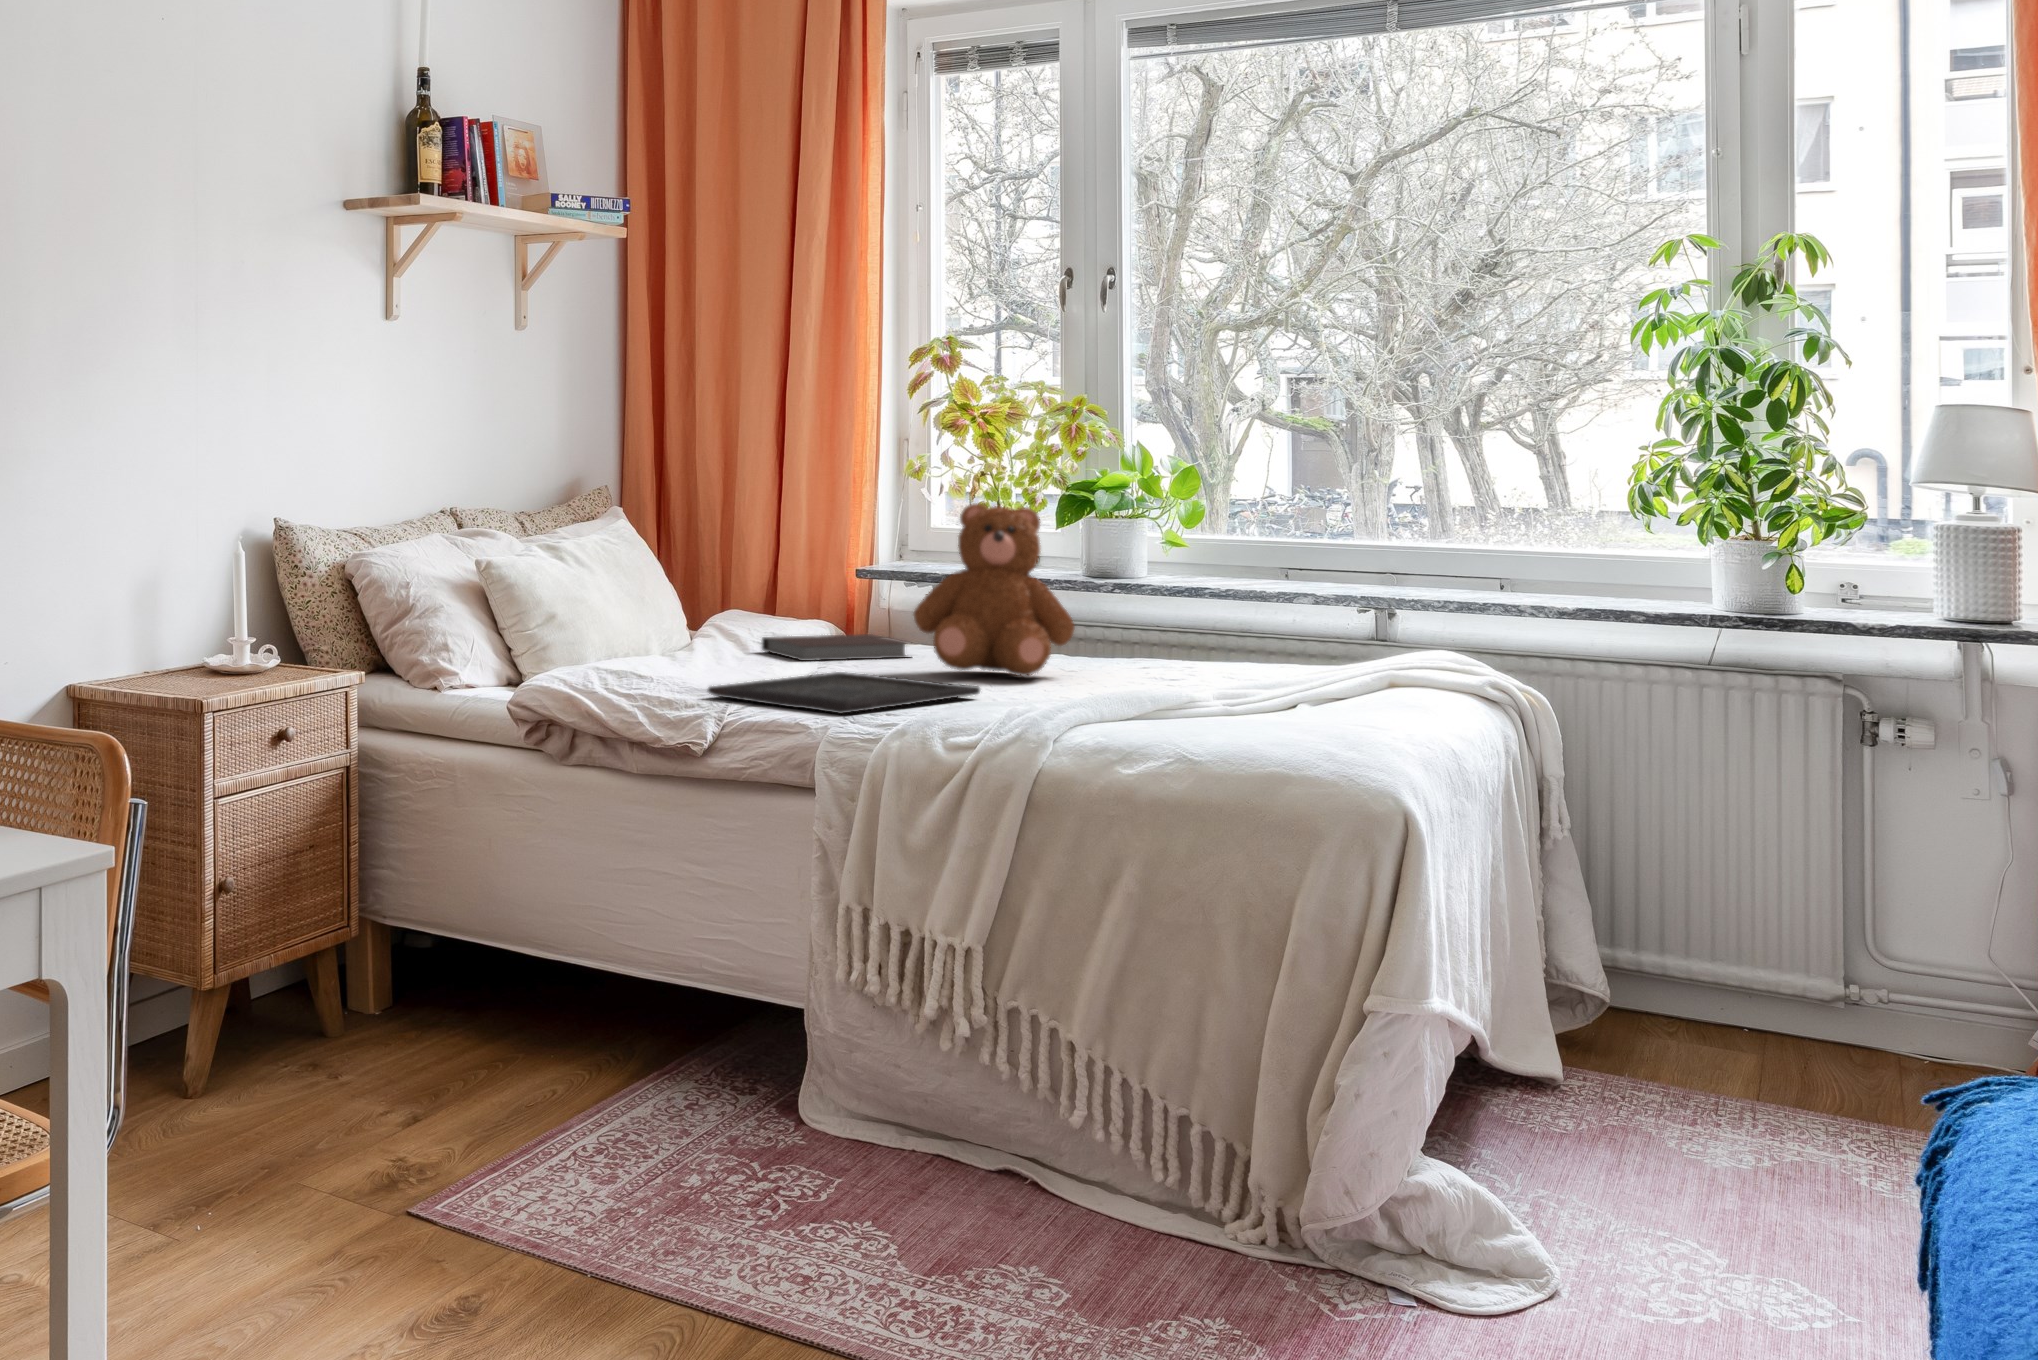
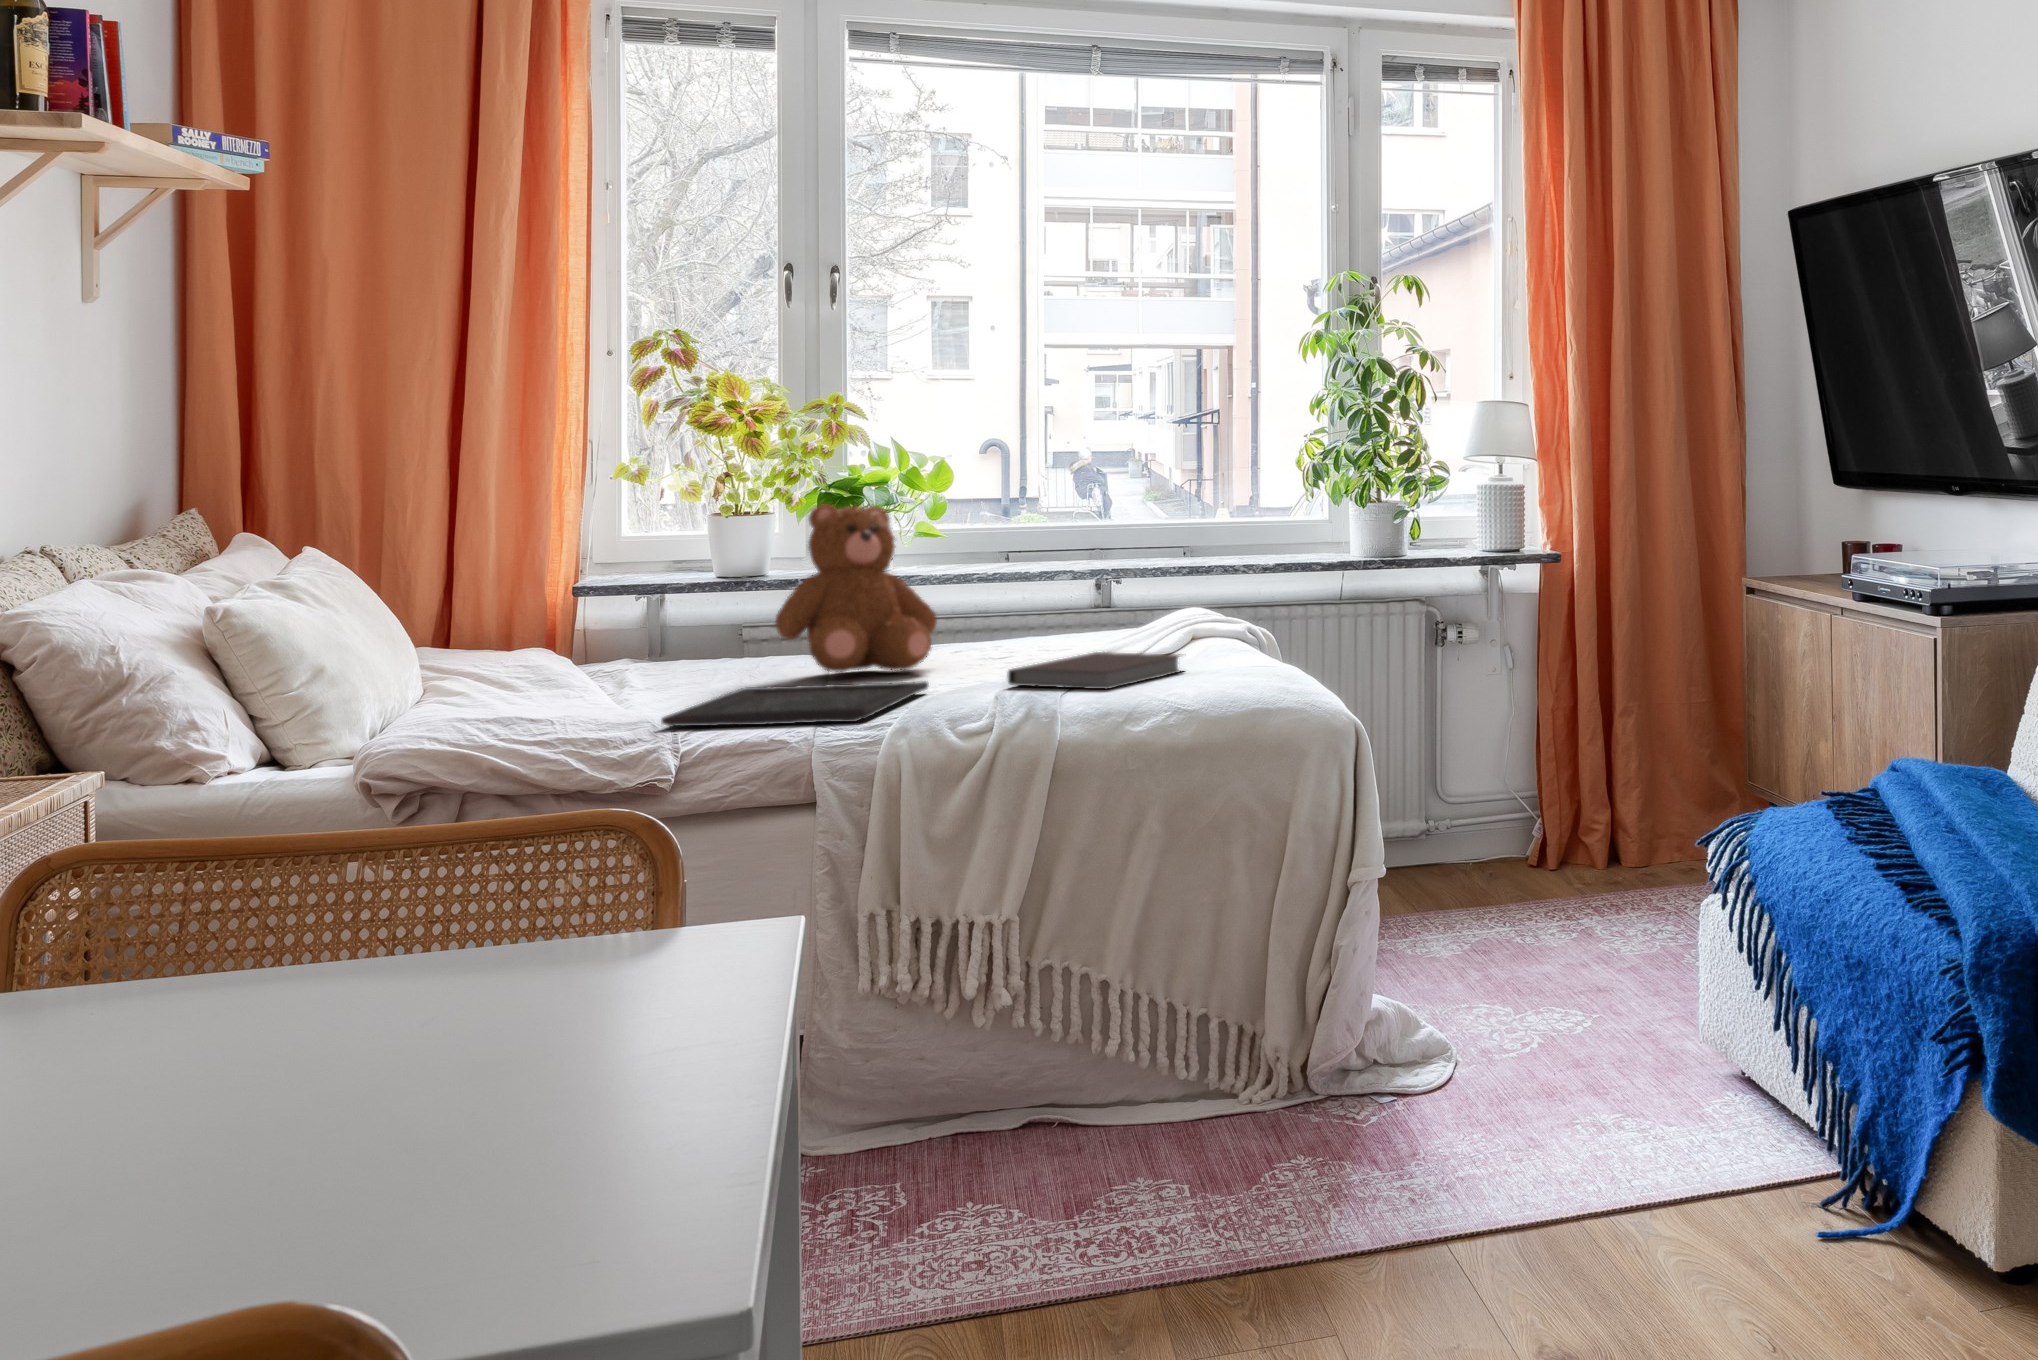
notebook: present [762,634,907,661] -> present [1007,652,1180,689]

